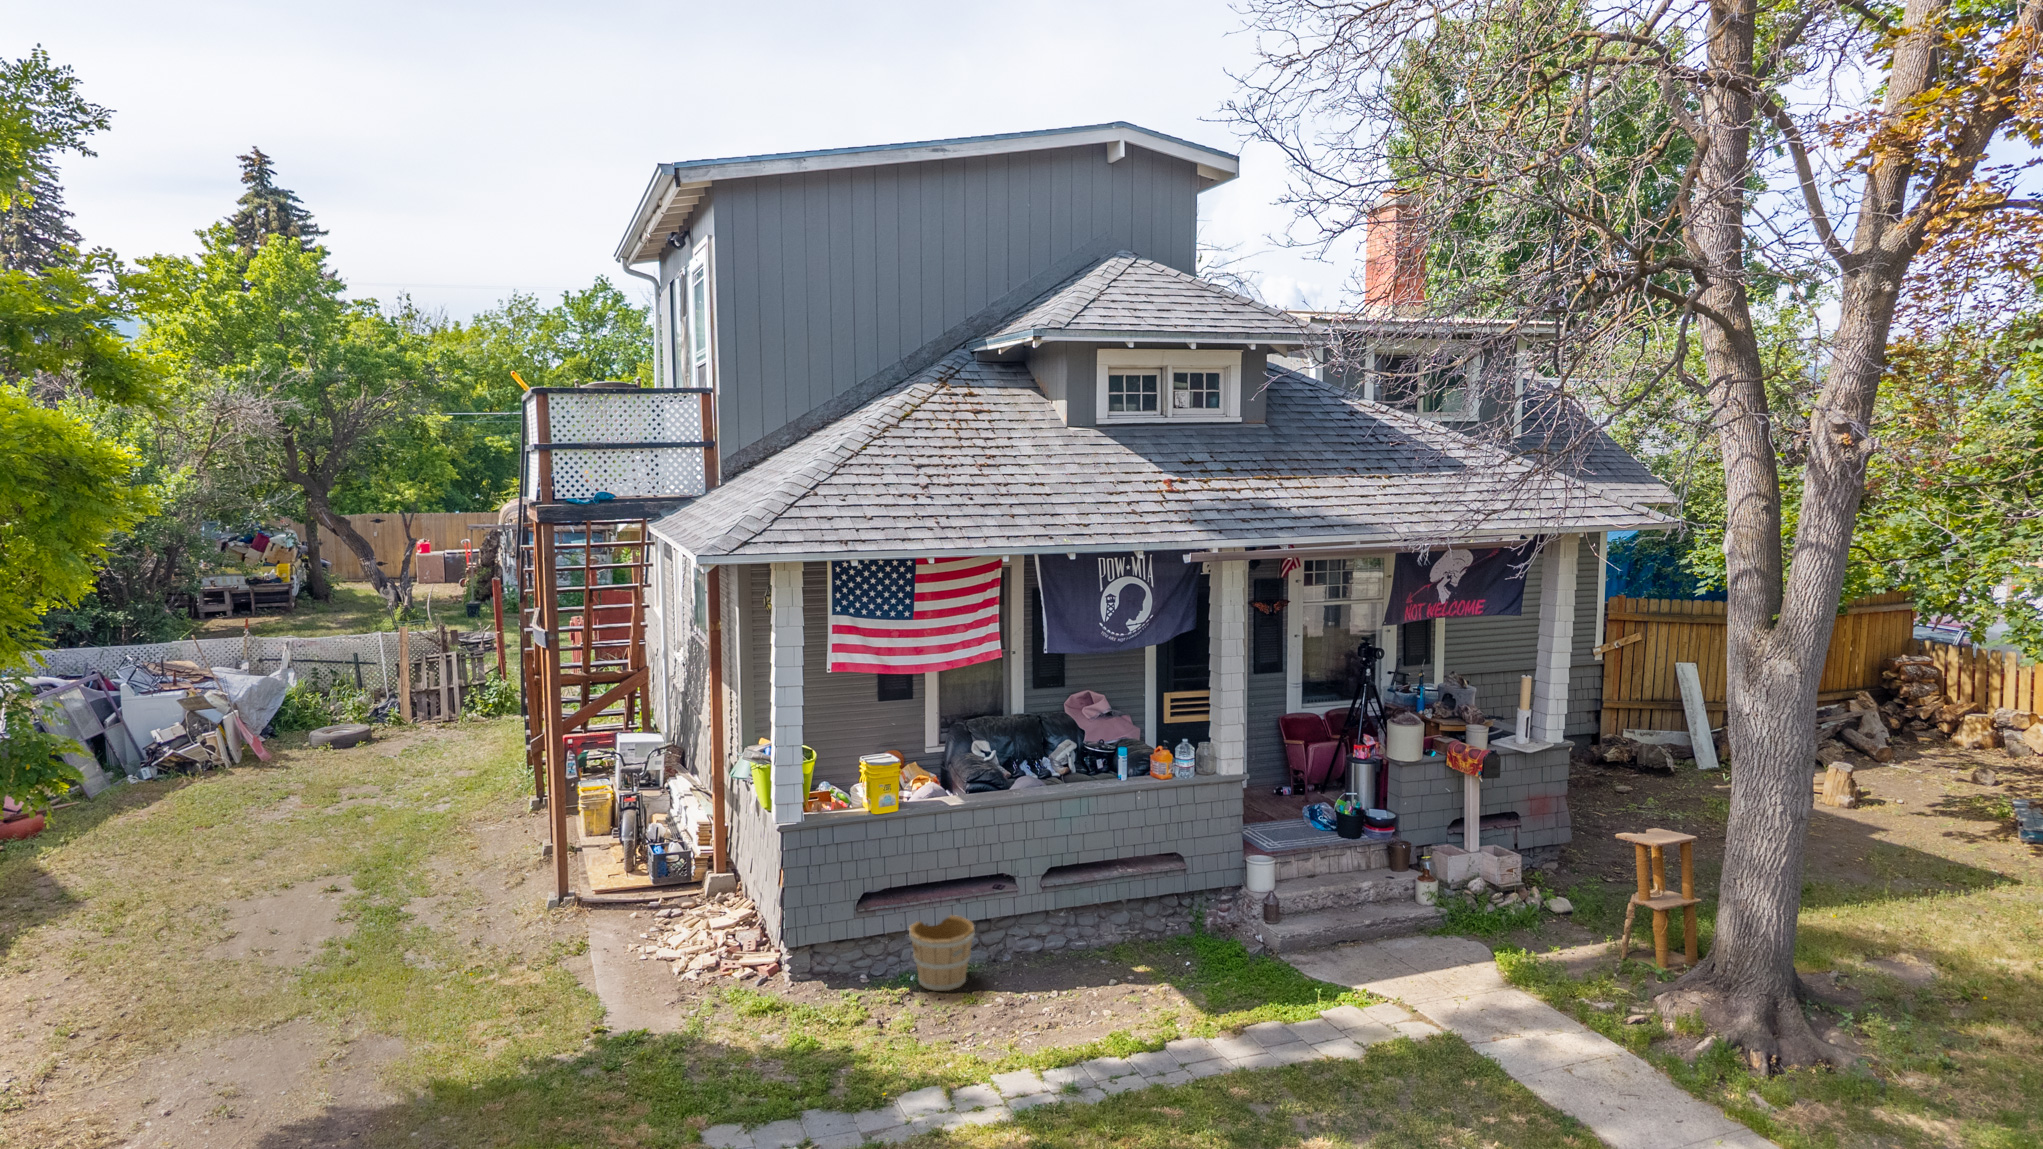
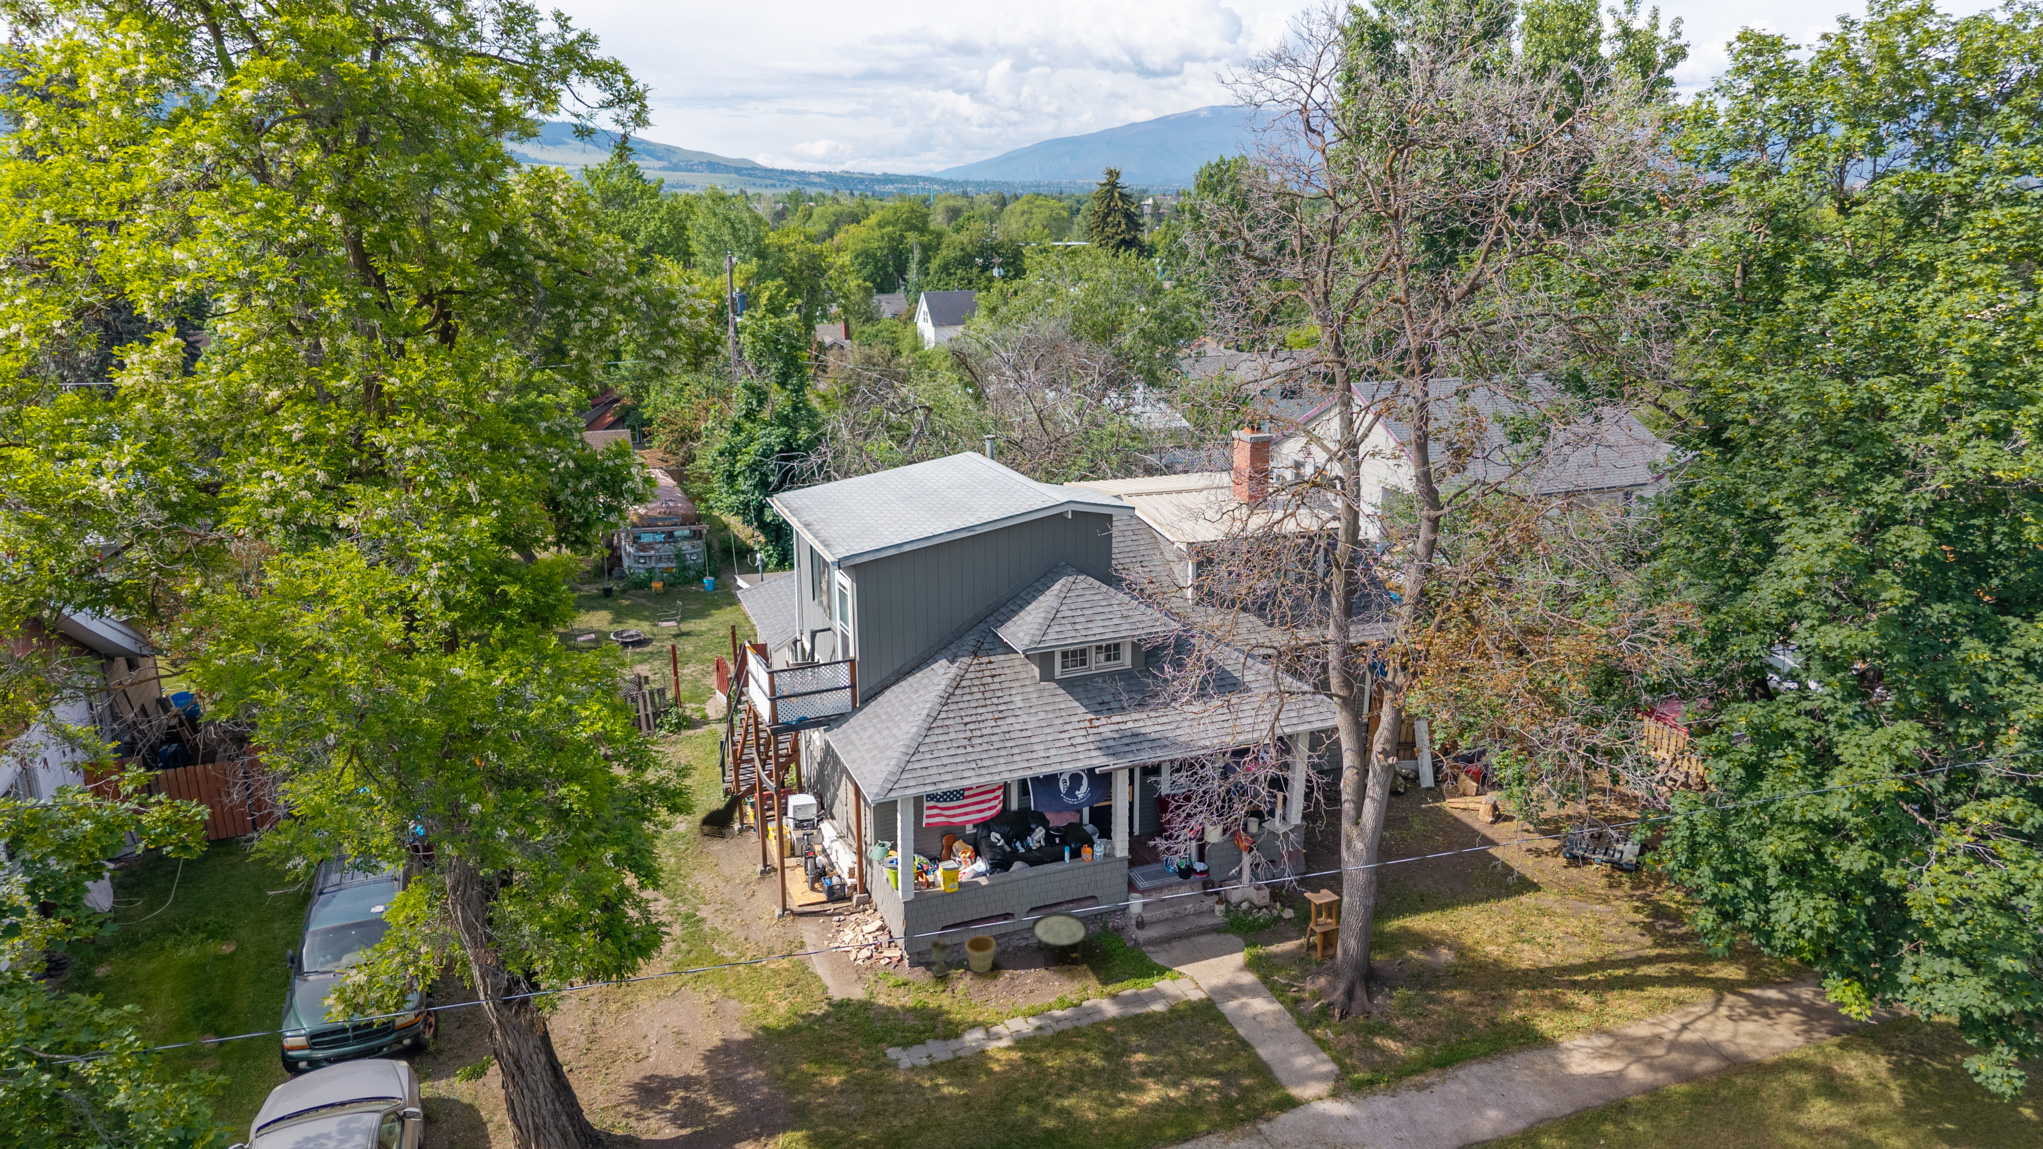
lounge chair: none [462,740,542,816] -> present [699,794,741,837]
round table: none [1052,878,1173,986] -> present [1032,912,1088,969]
planter: none [831,913,876,997] -> present [930,939,949,977]

